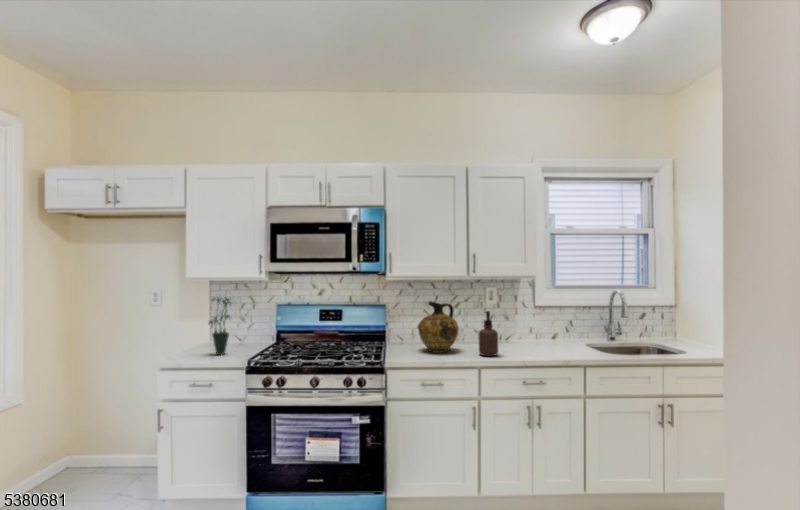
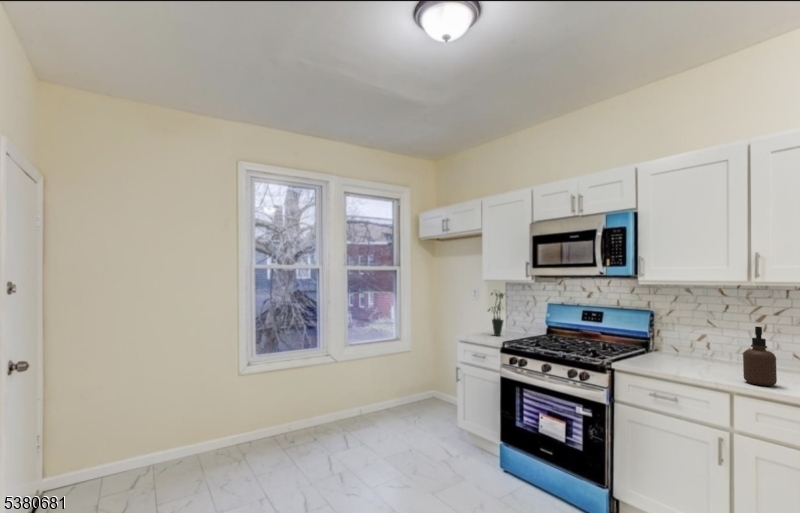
ceramic jug: present [418,301,459,352] -> none [670,310,728,371]

